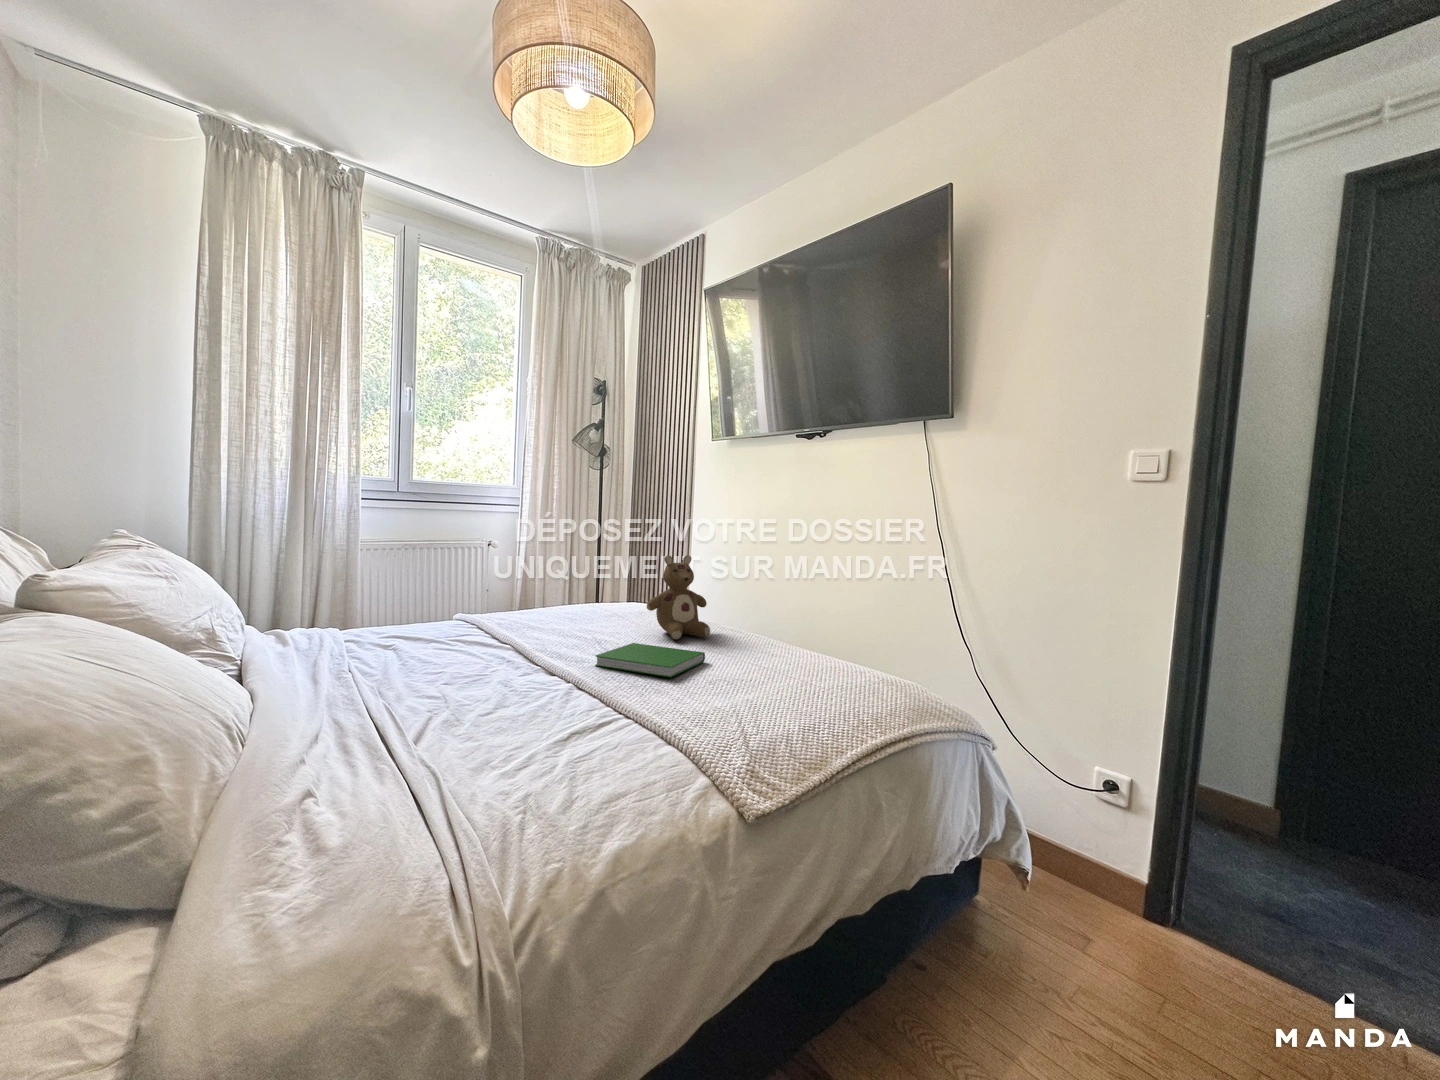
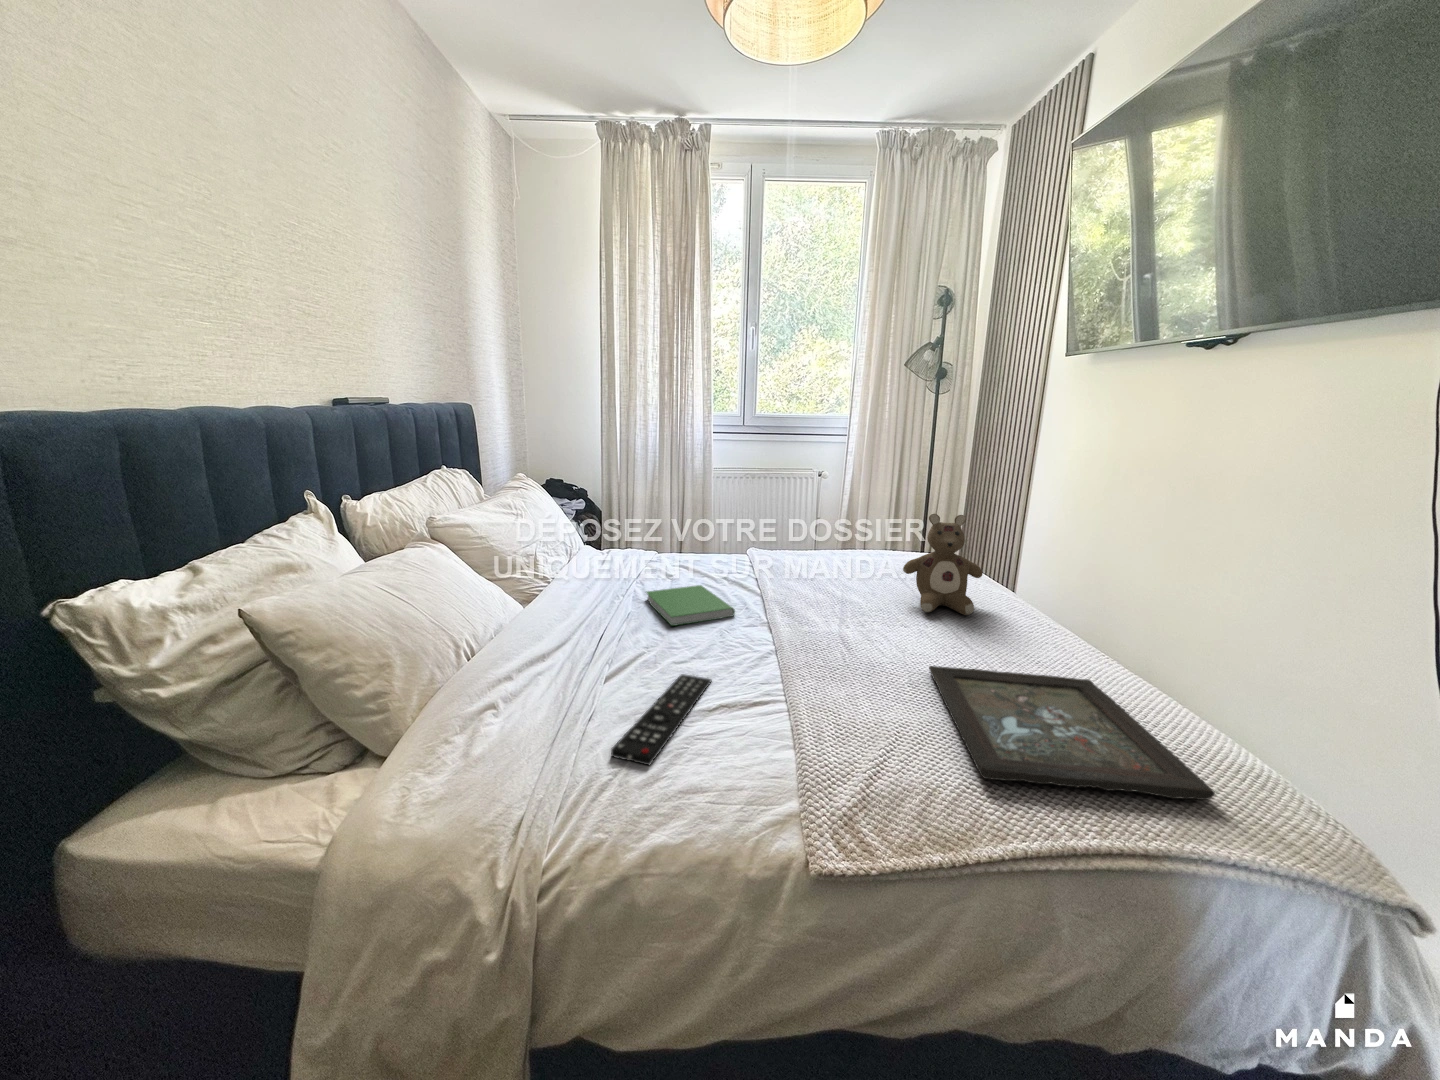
hardcover book: present [595,643,705,678] -> present [647,585,735,626]
tray: none [715,657,915,720] -> present [929,666,1215,800]
remote control: none [499,720,551,805] -> present [611,674,712,765]

